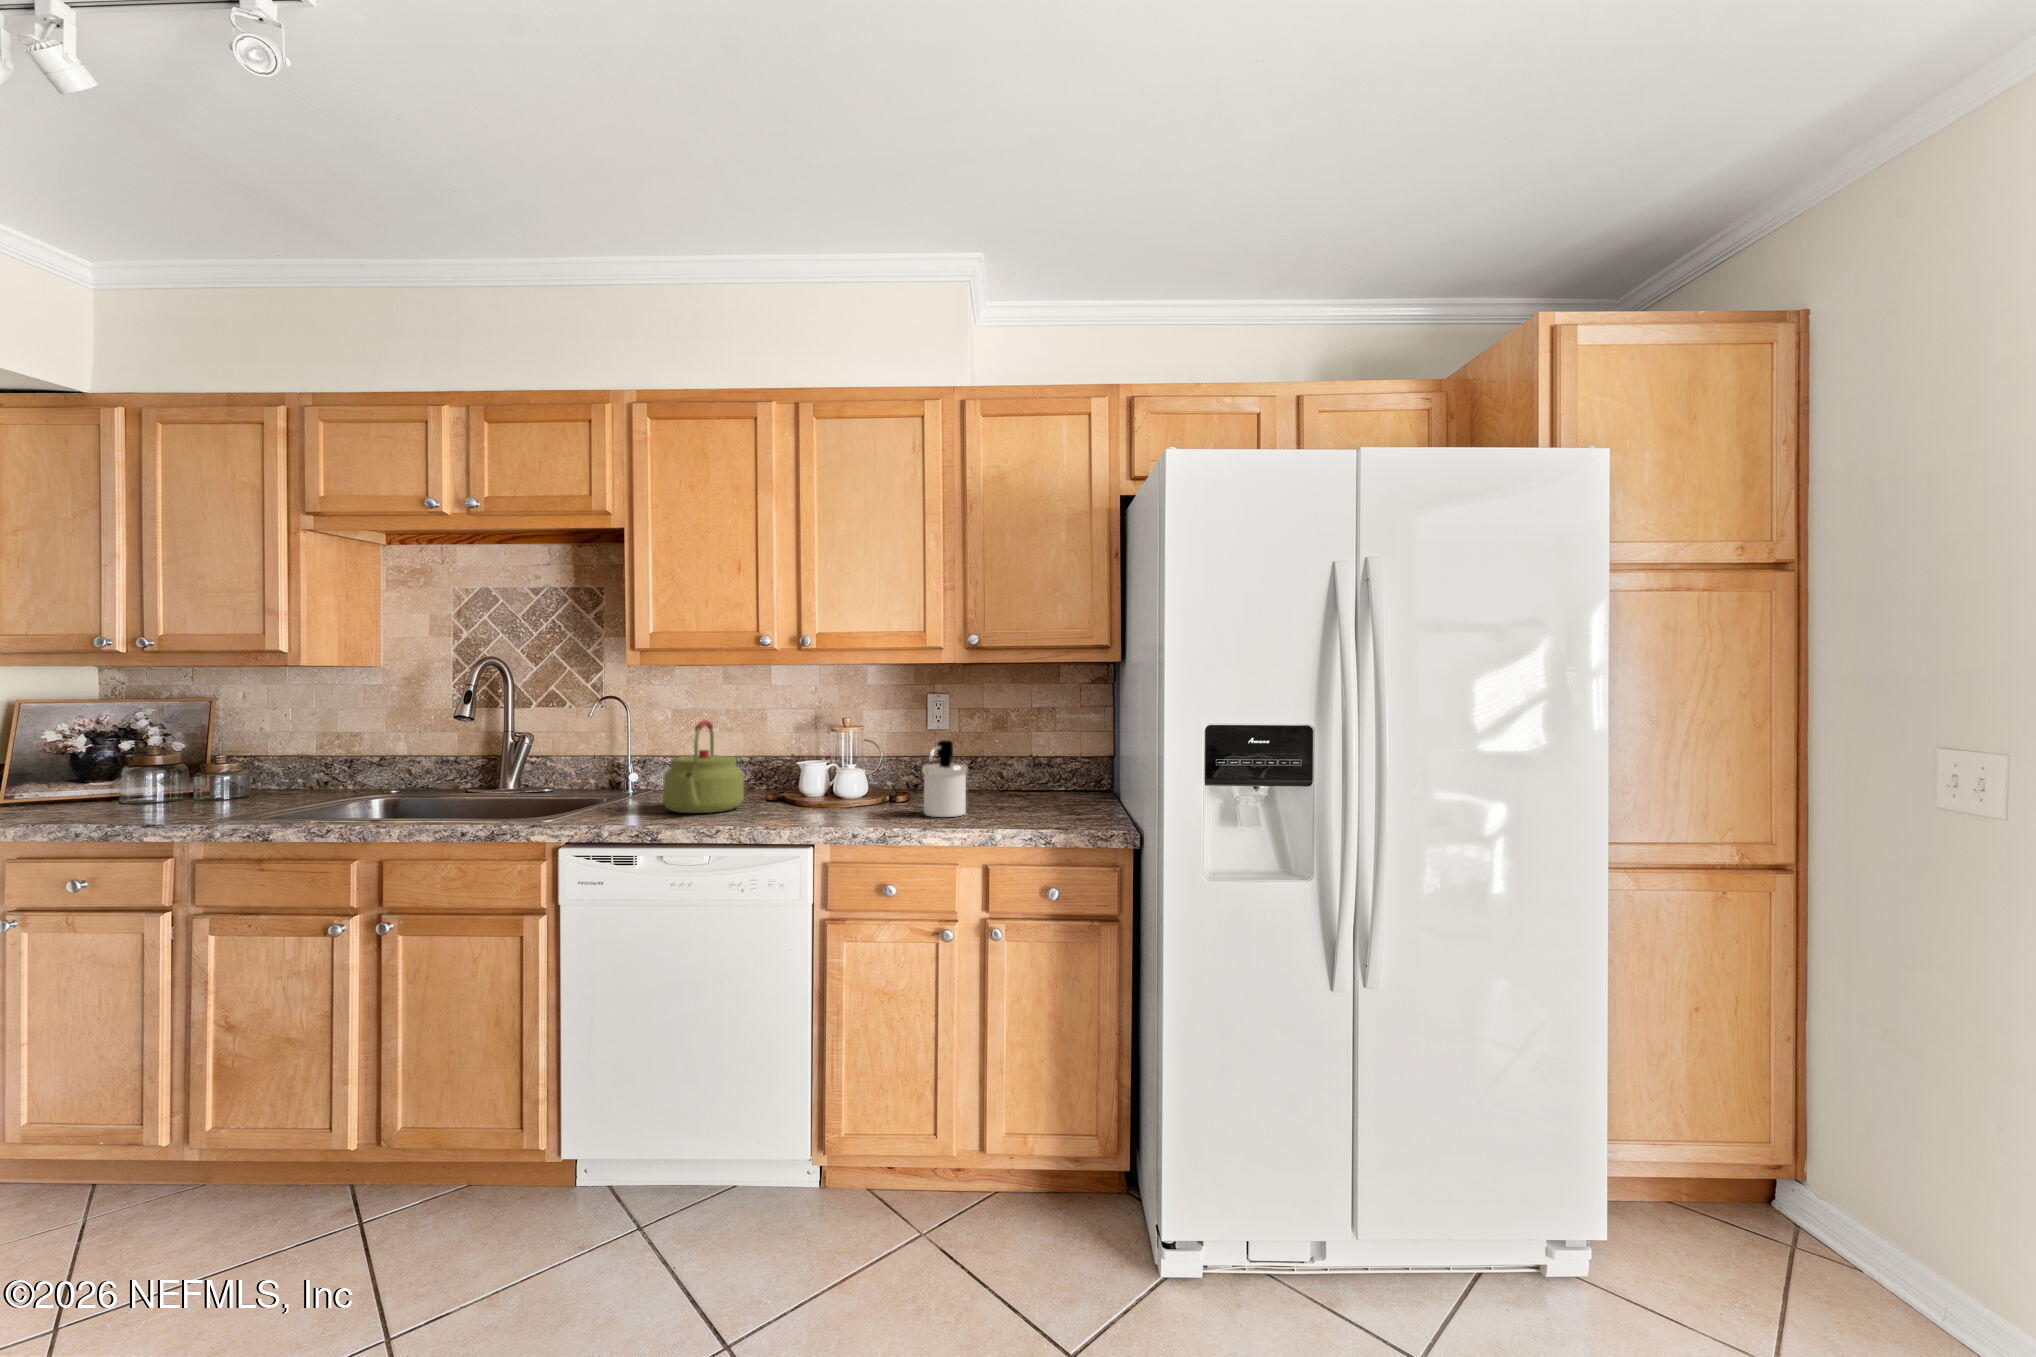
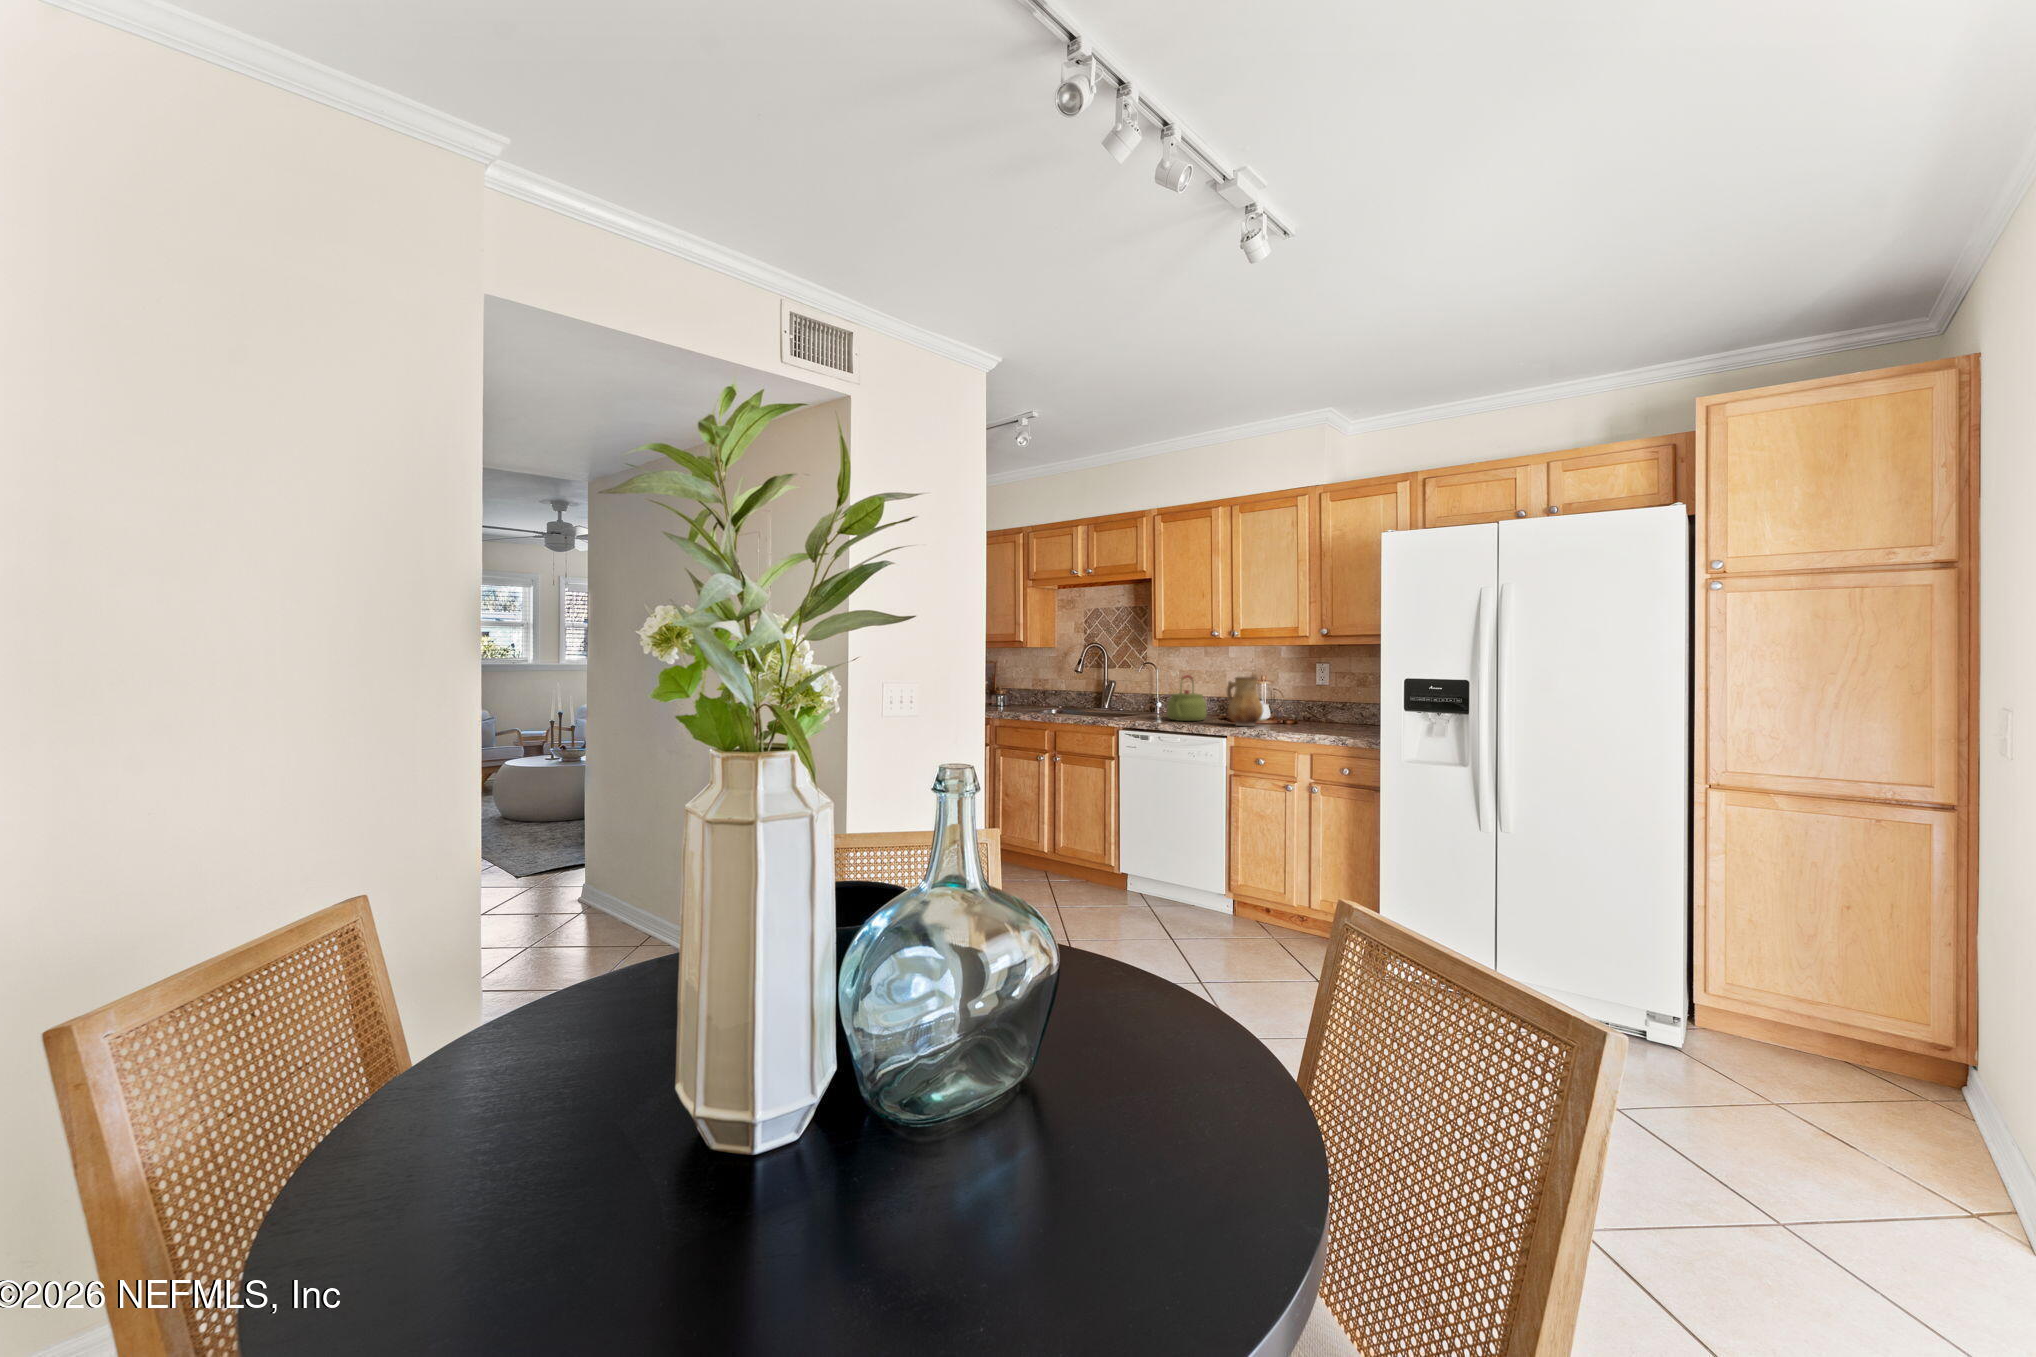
ceramic pitcher: none [794,722,868,819] -> present [1226,677,1263,726]
soap dispenser: present [922,740,968,817] -> none [1289,688,1318,729]

